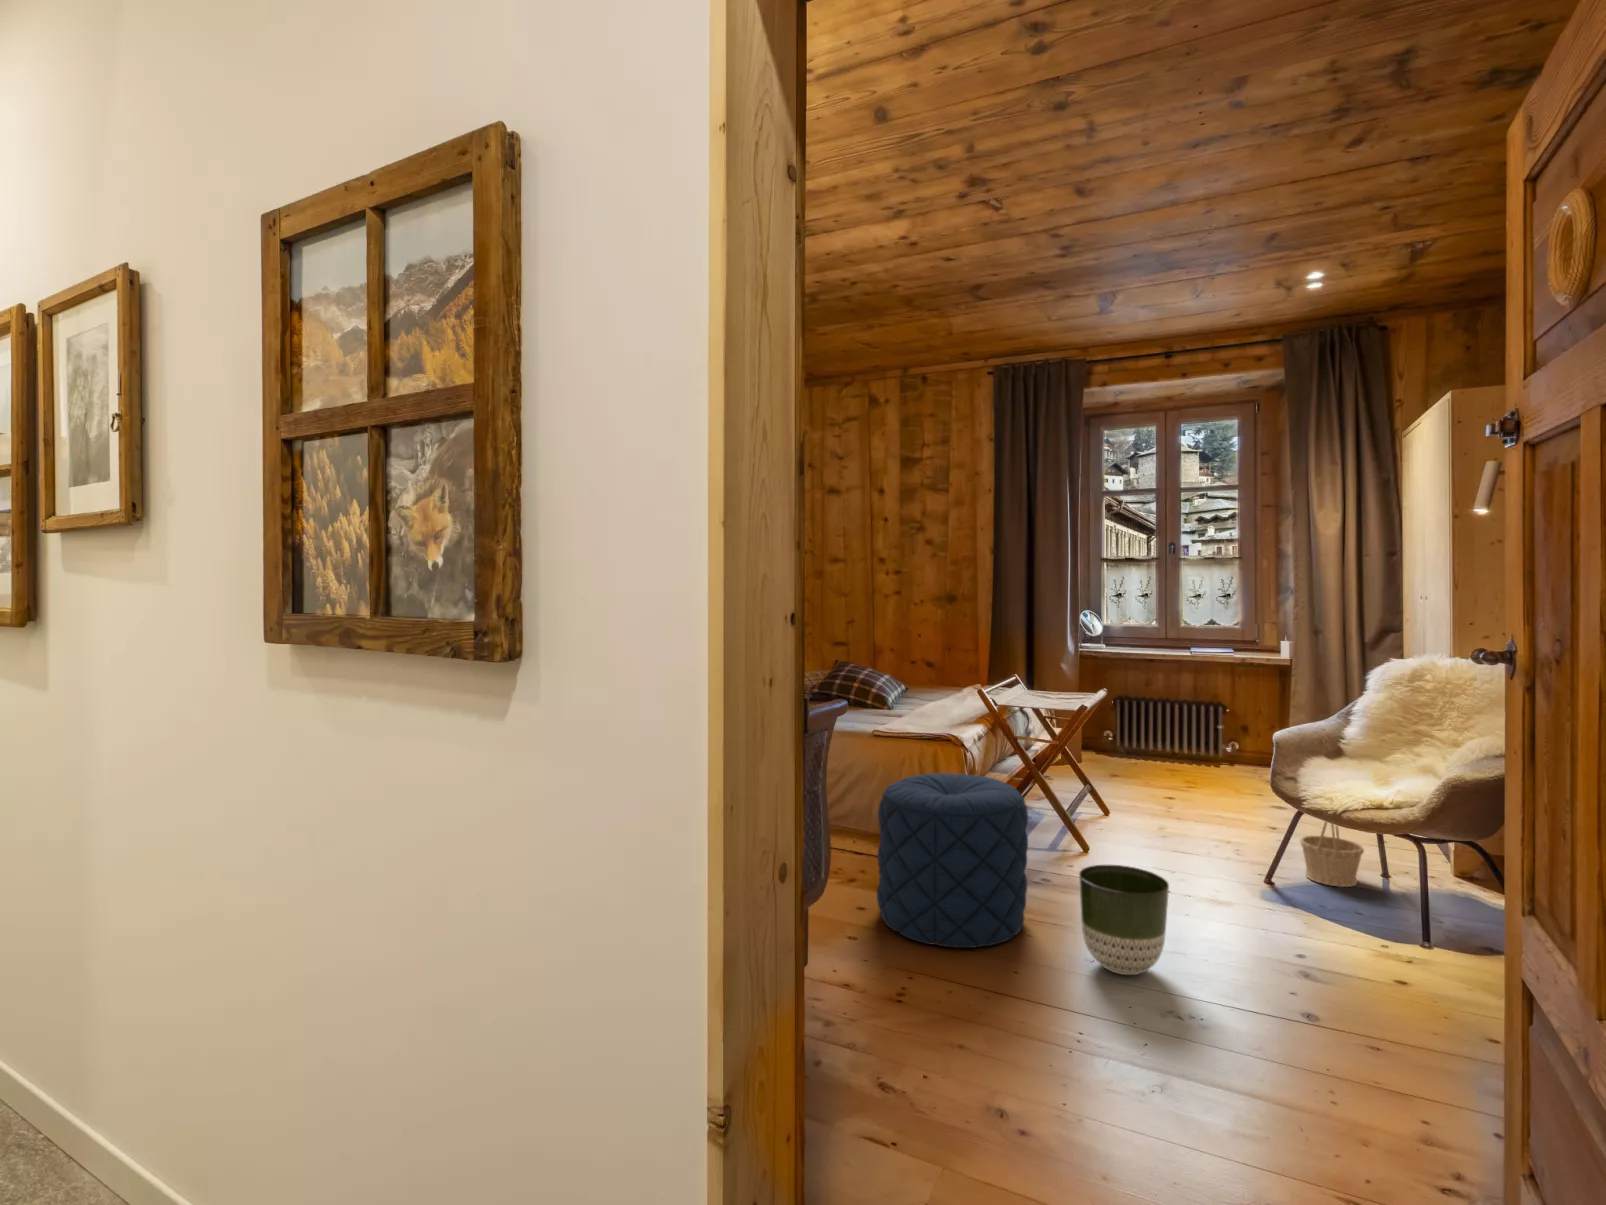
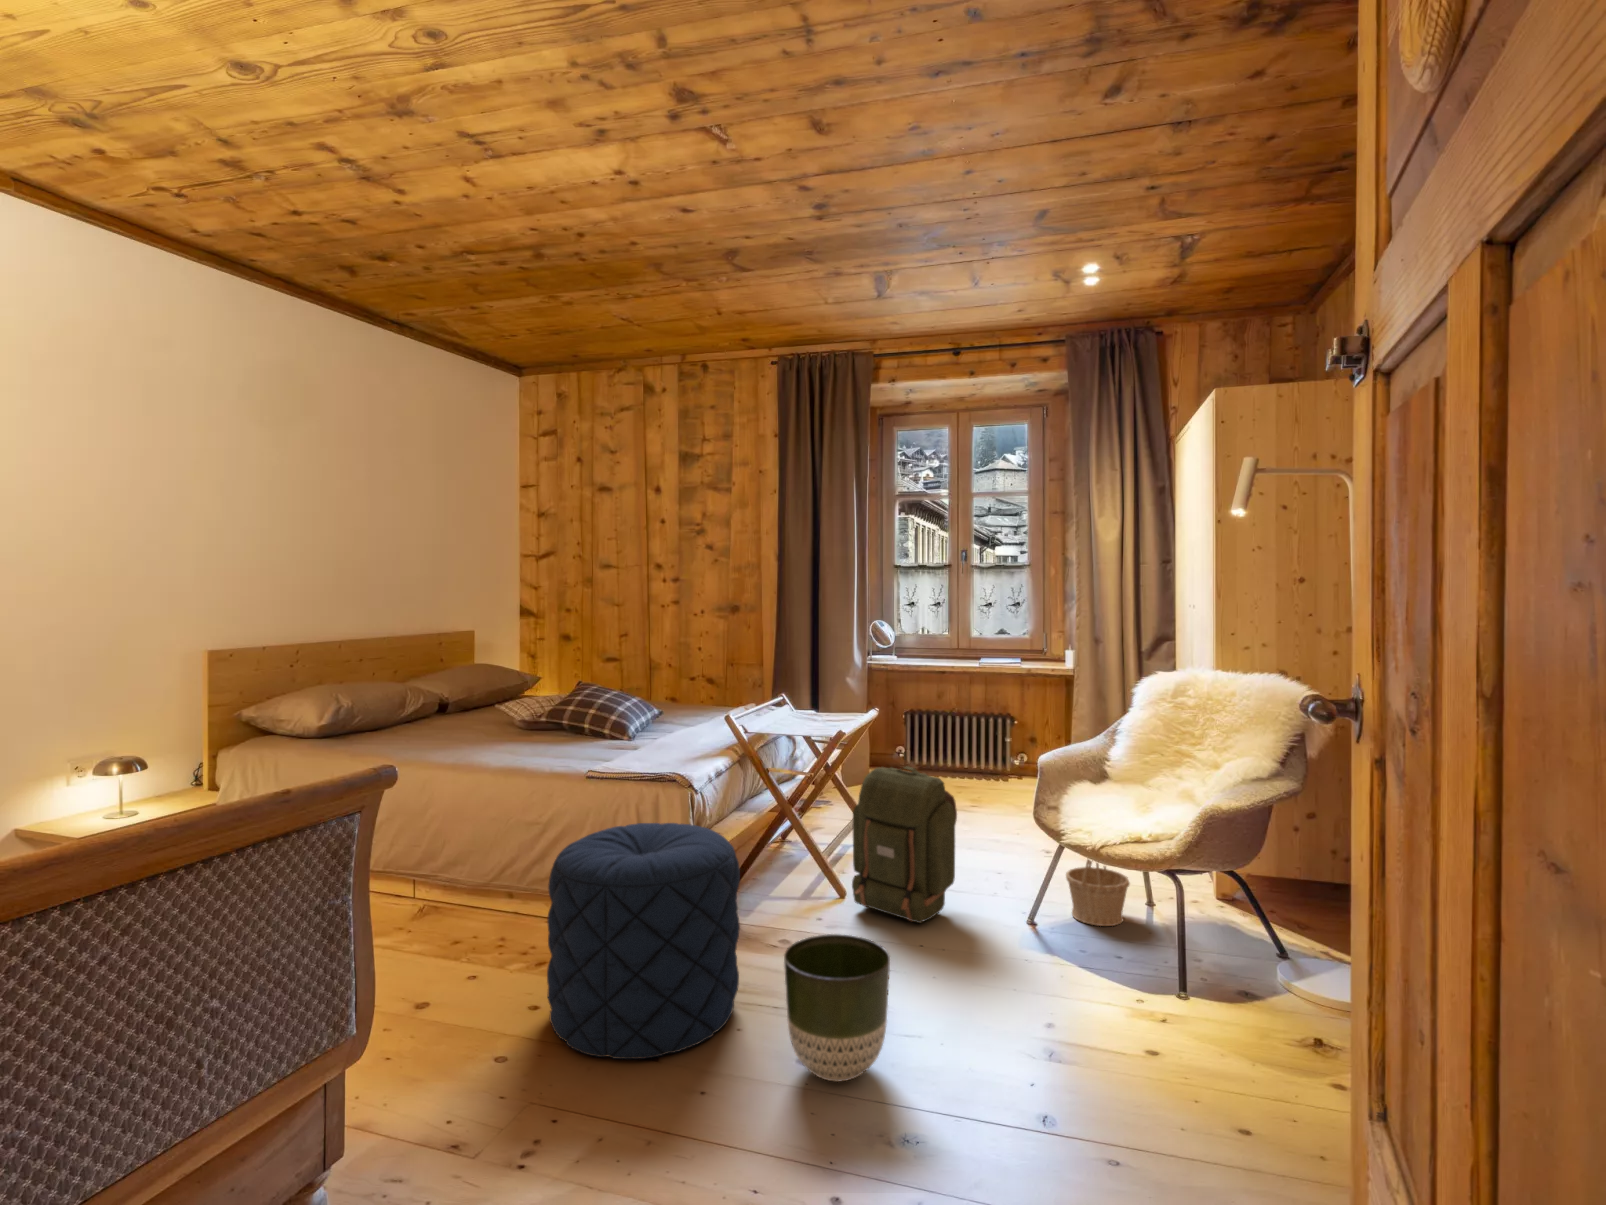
backpack: none [1099,739,1196,873] -> present [852,767,957,923]

